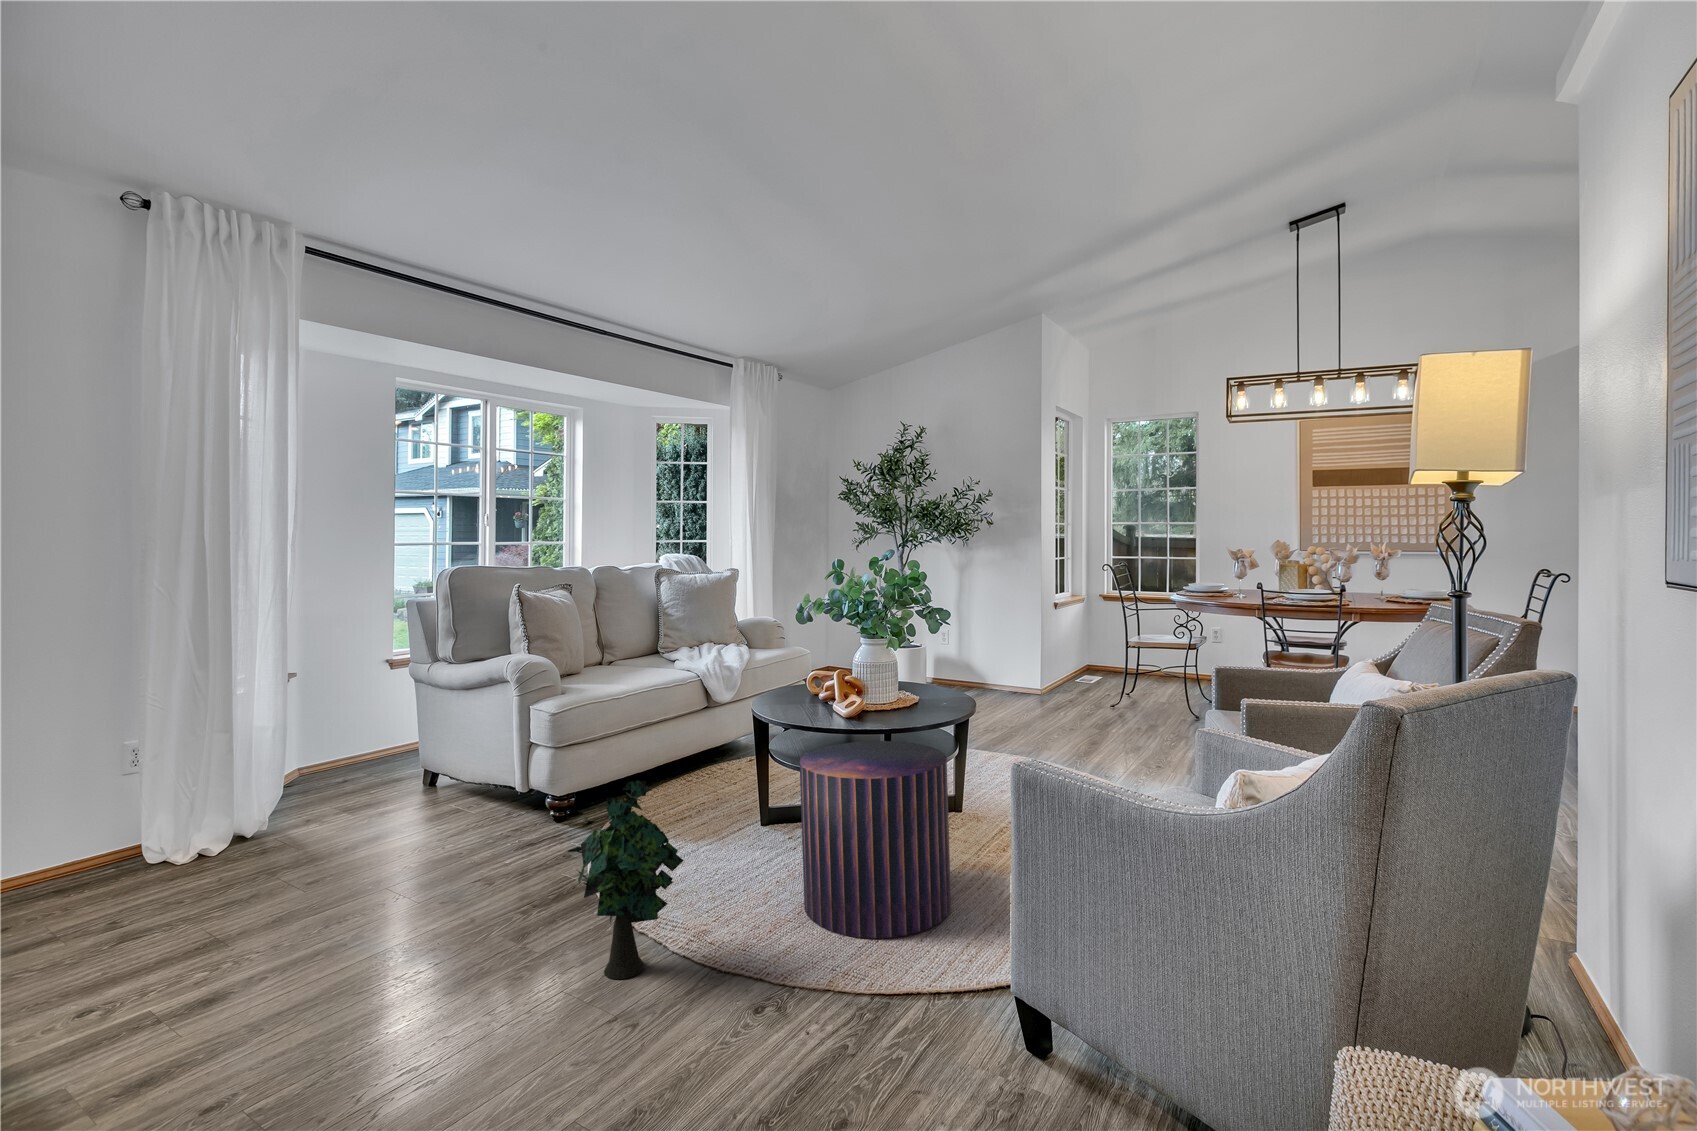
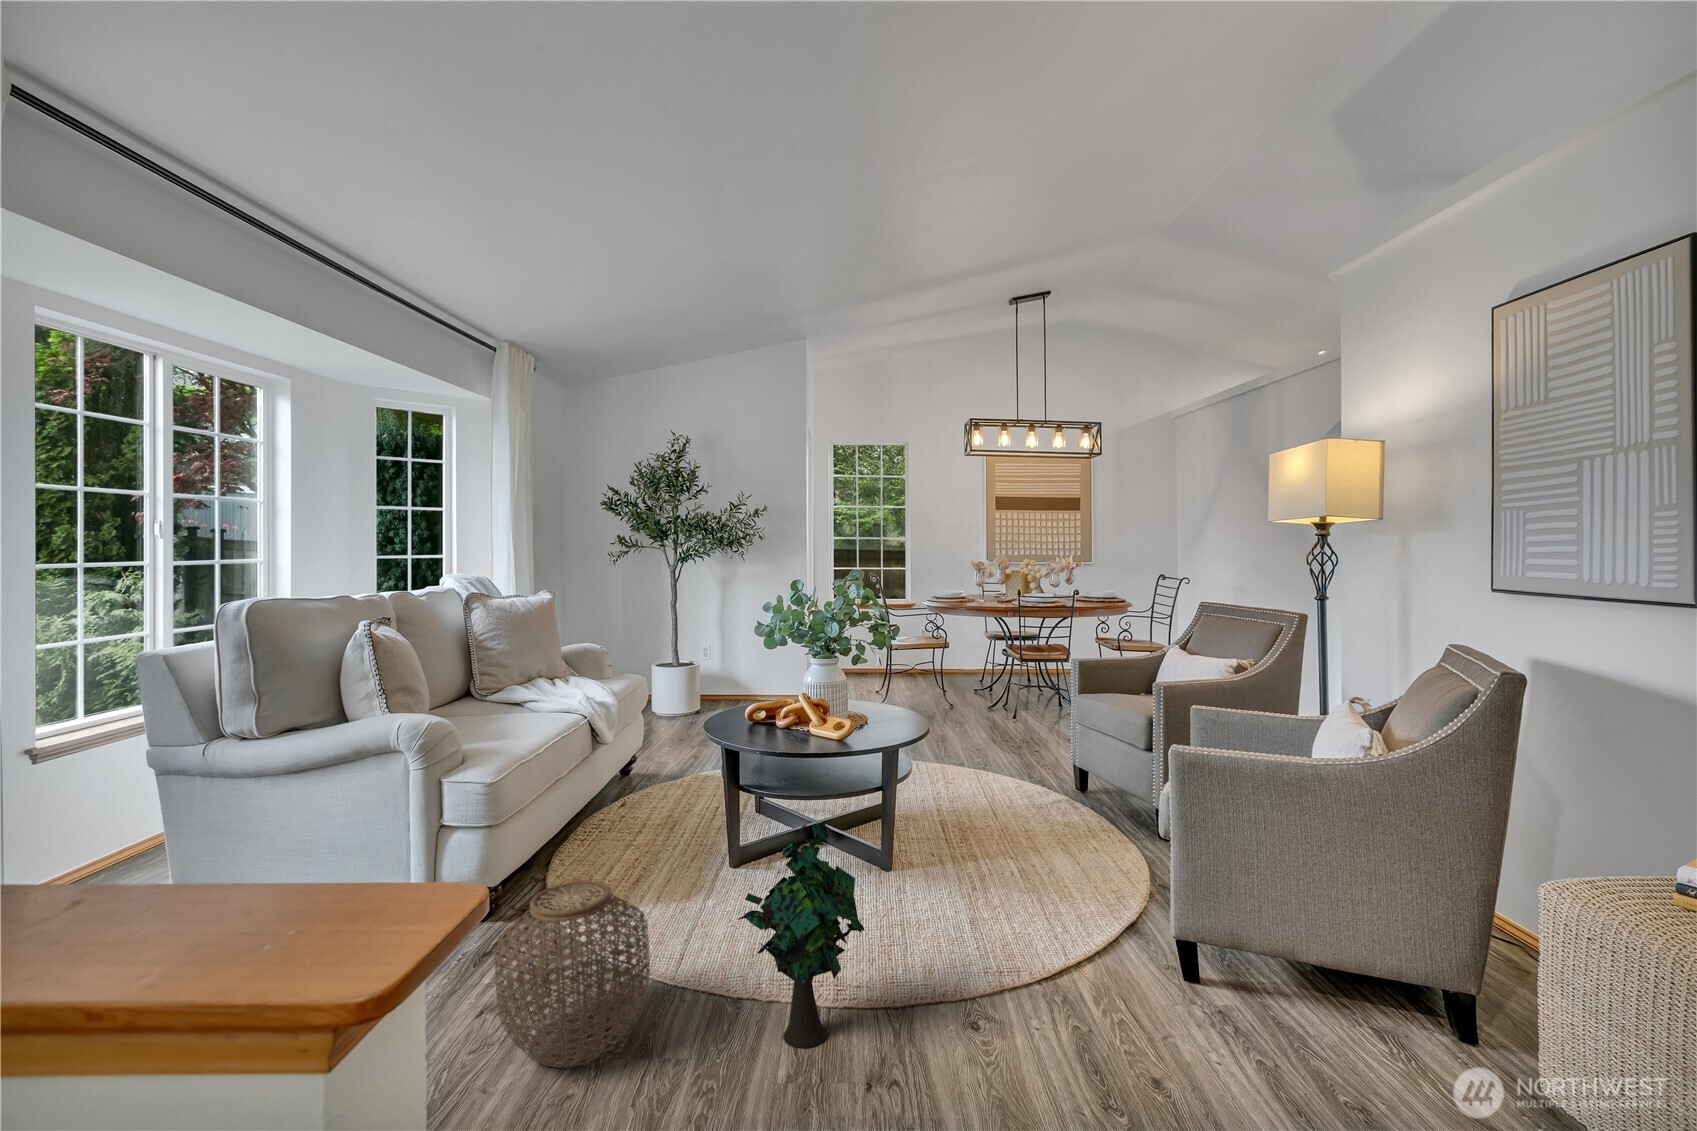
pouf: present [800,741,951,938] -> none [860,751,1009,944]
woven basket: none [418,797,546,939] -> present [495,880,650,1068]

